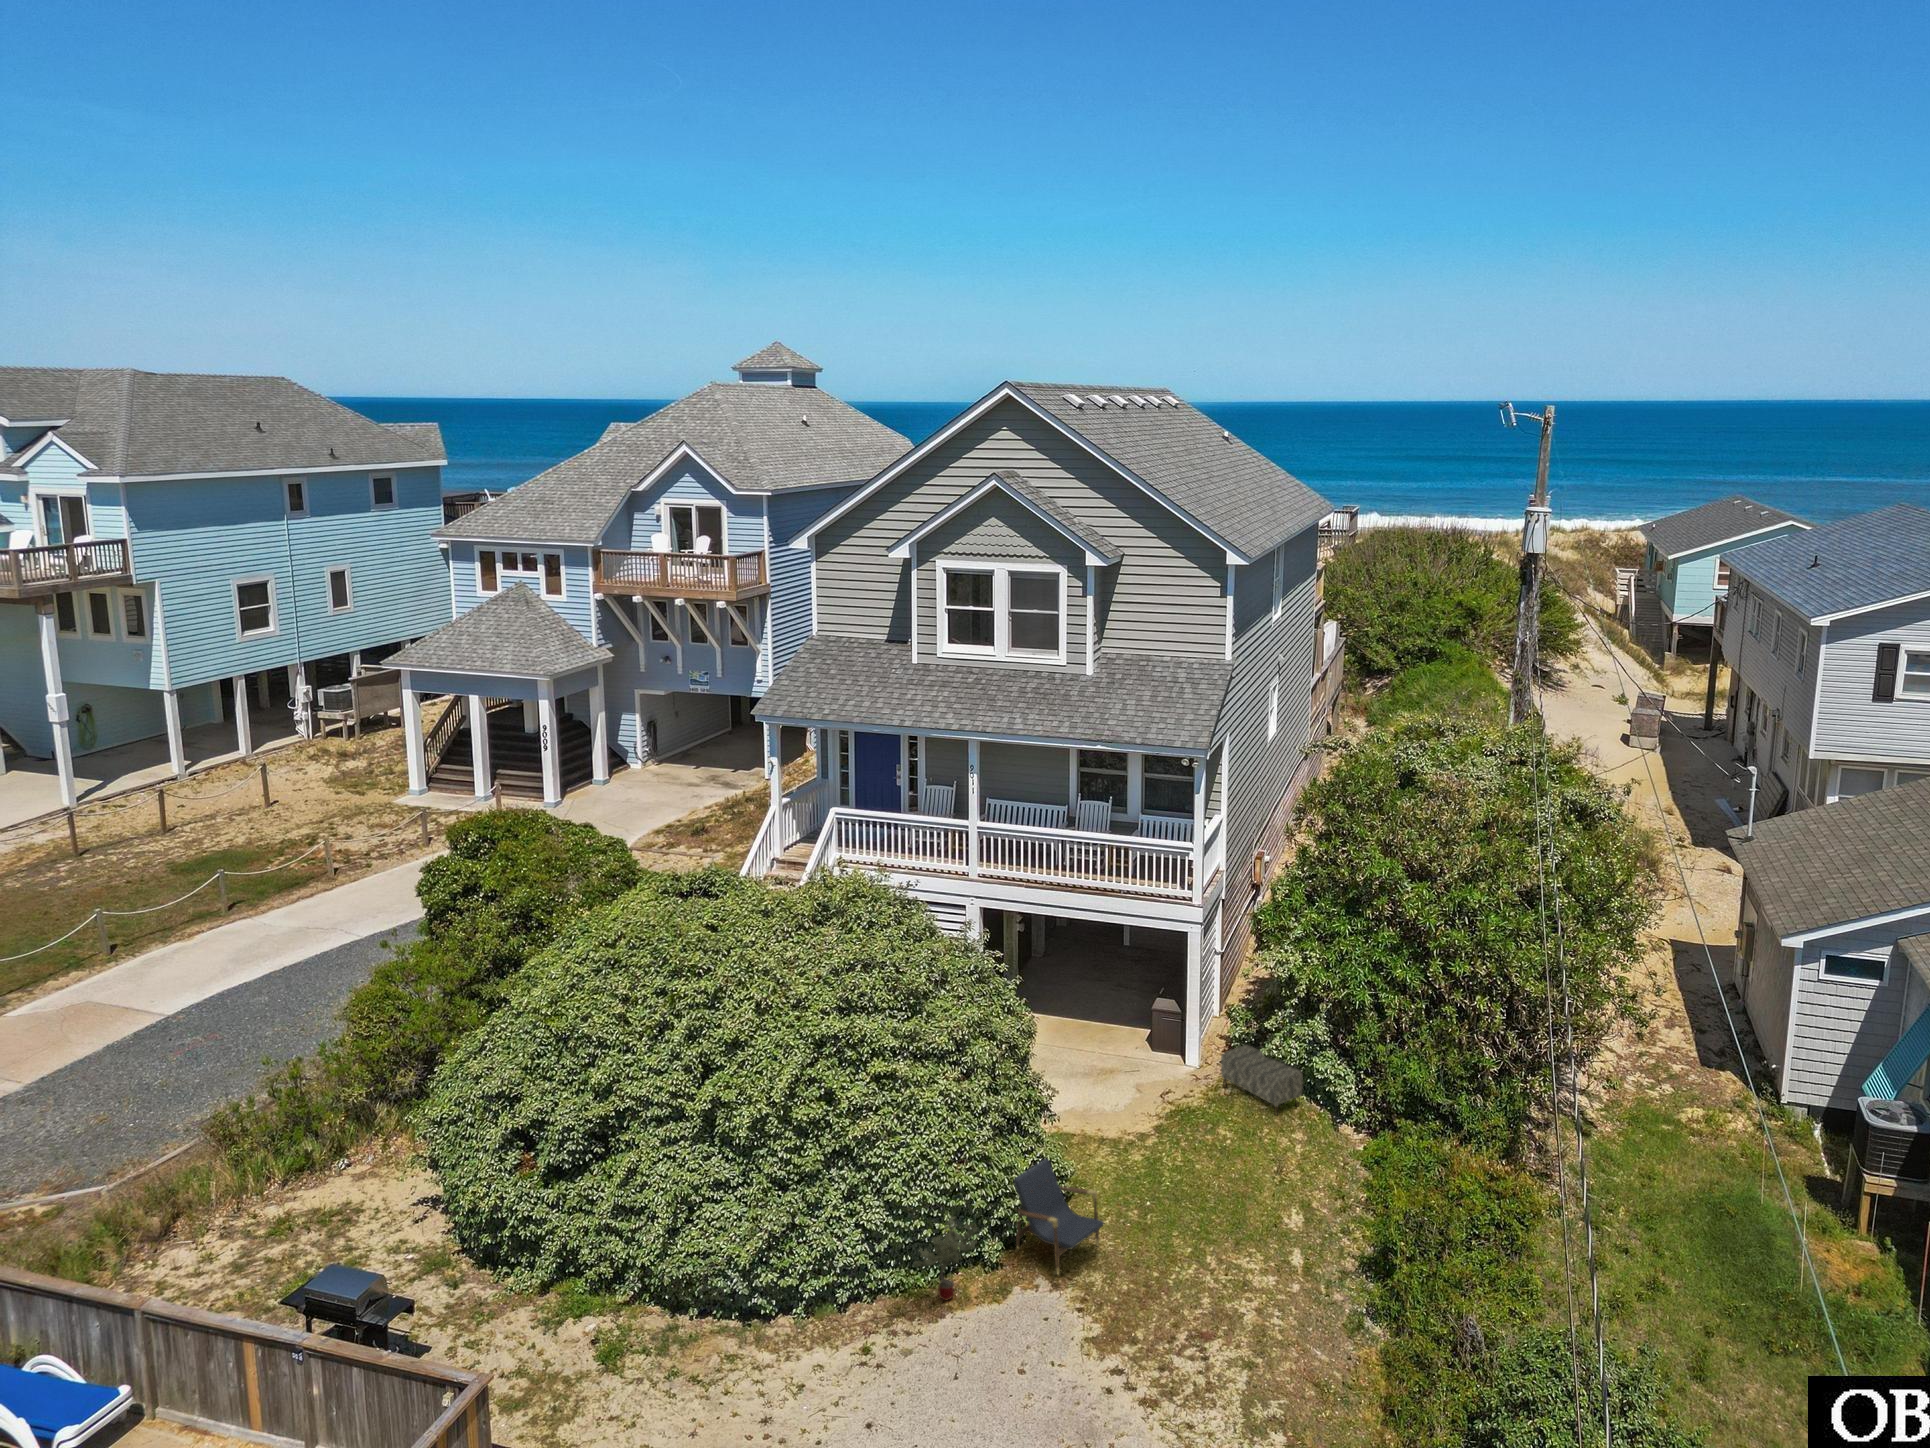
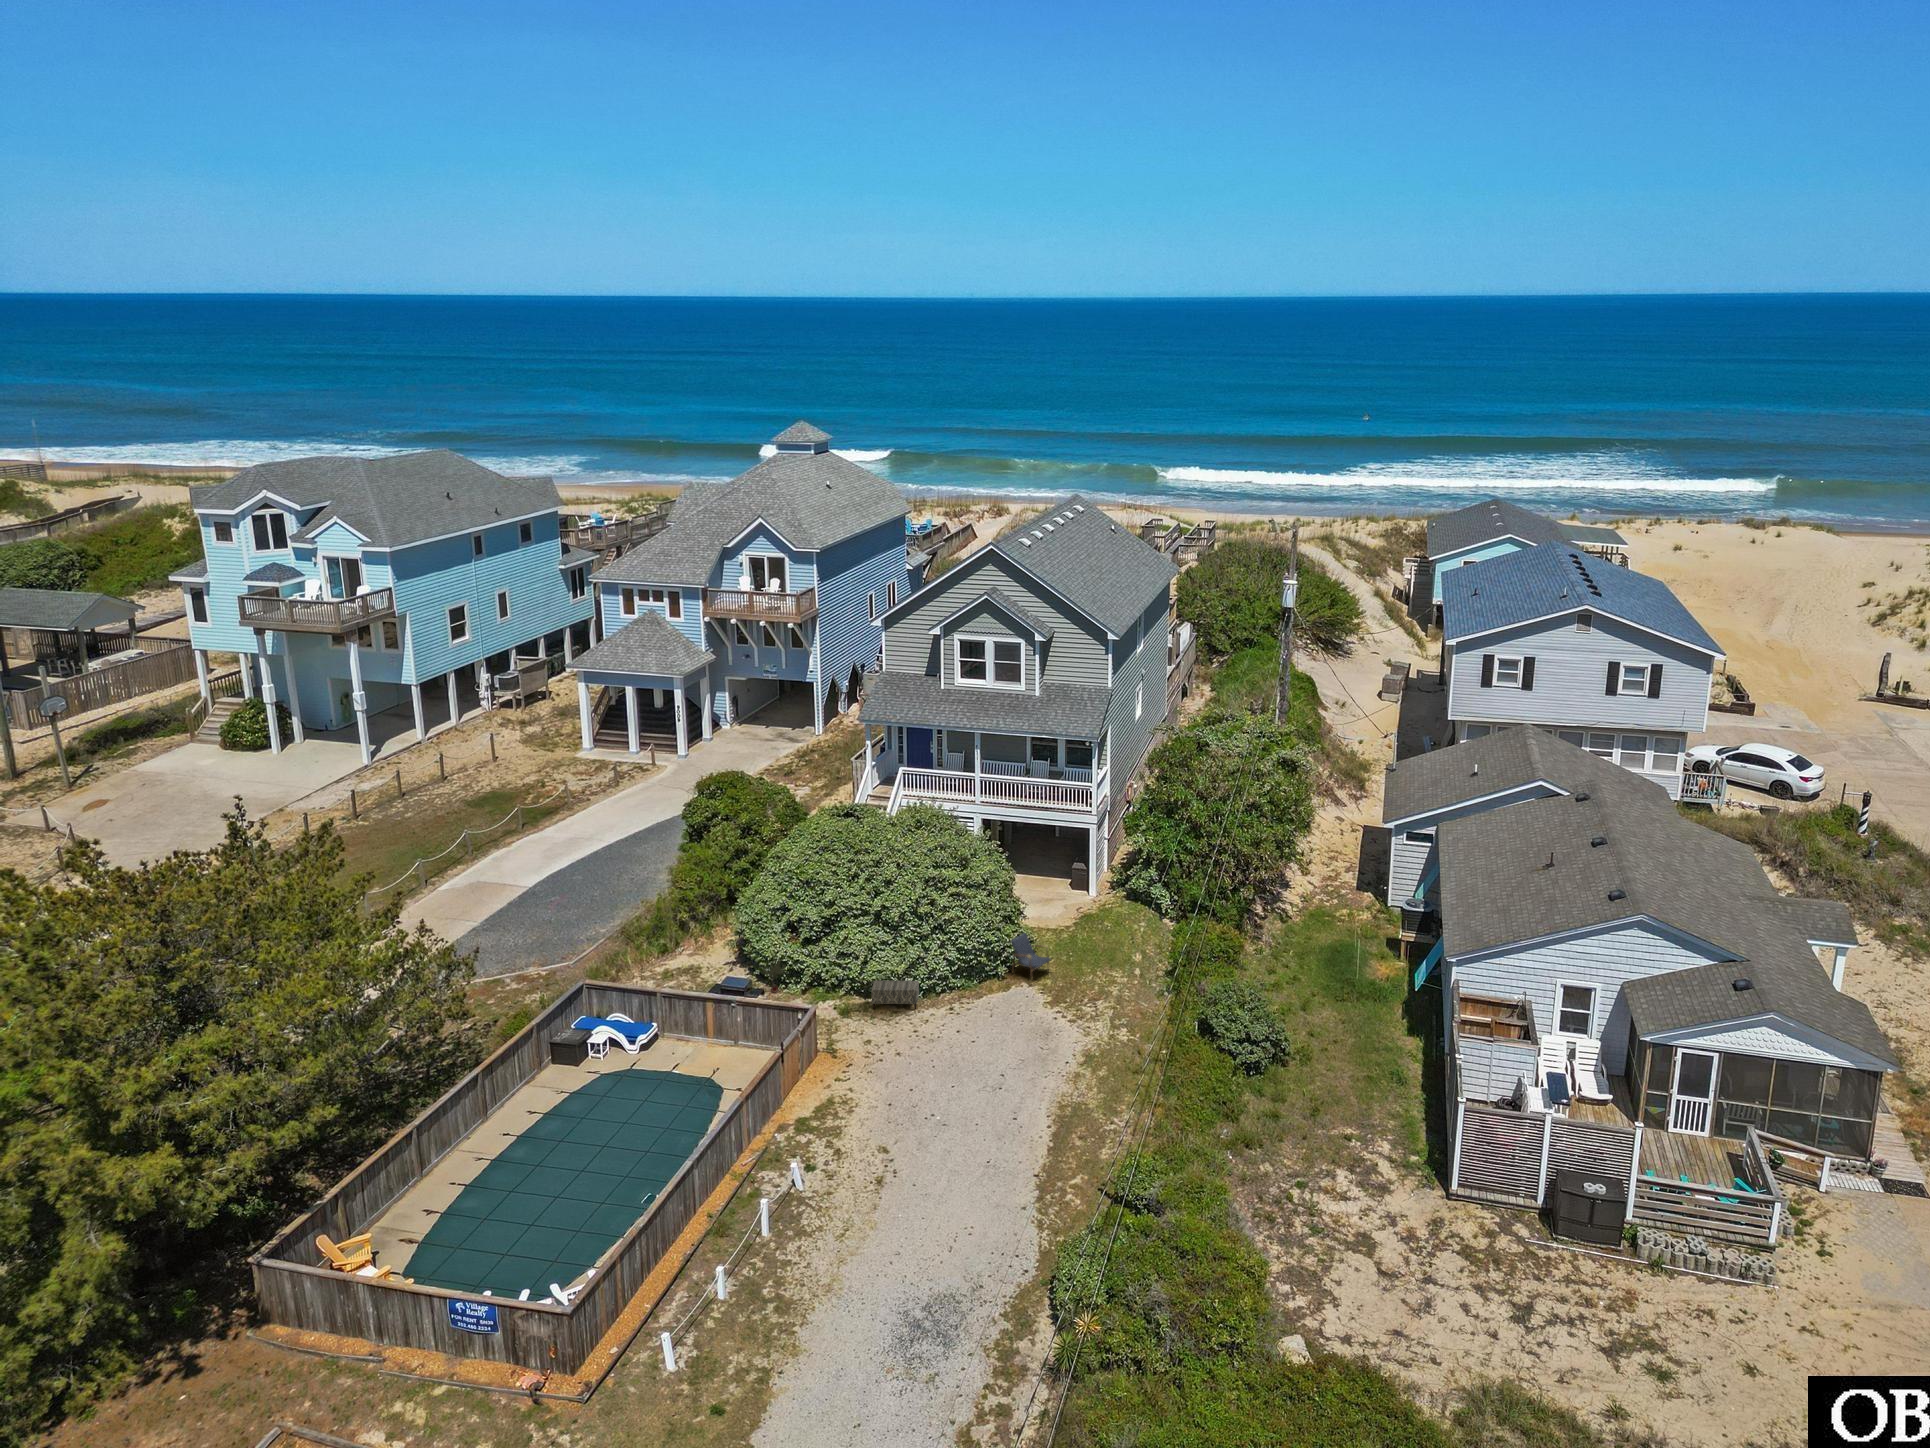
bench: present [1221,1045,1303,1115] -> present [871,980,919,1009]
potted tree: present [914,1217,977,1300] -> present [763,960,785,993]

